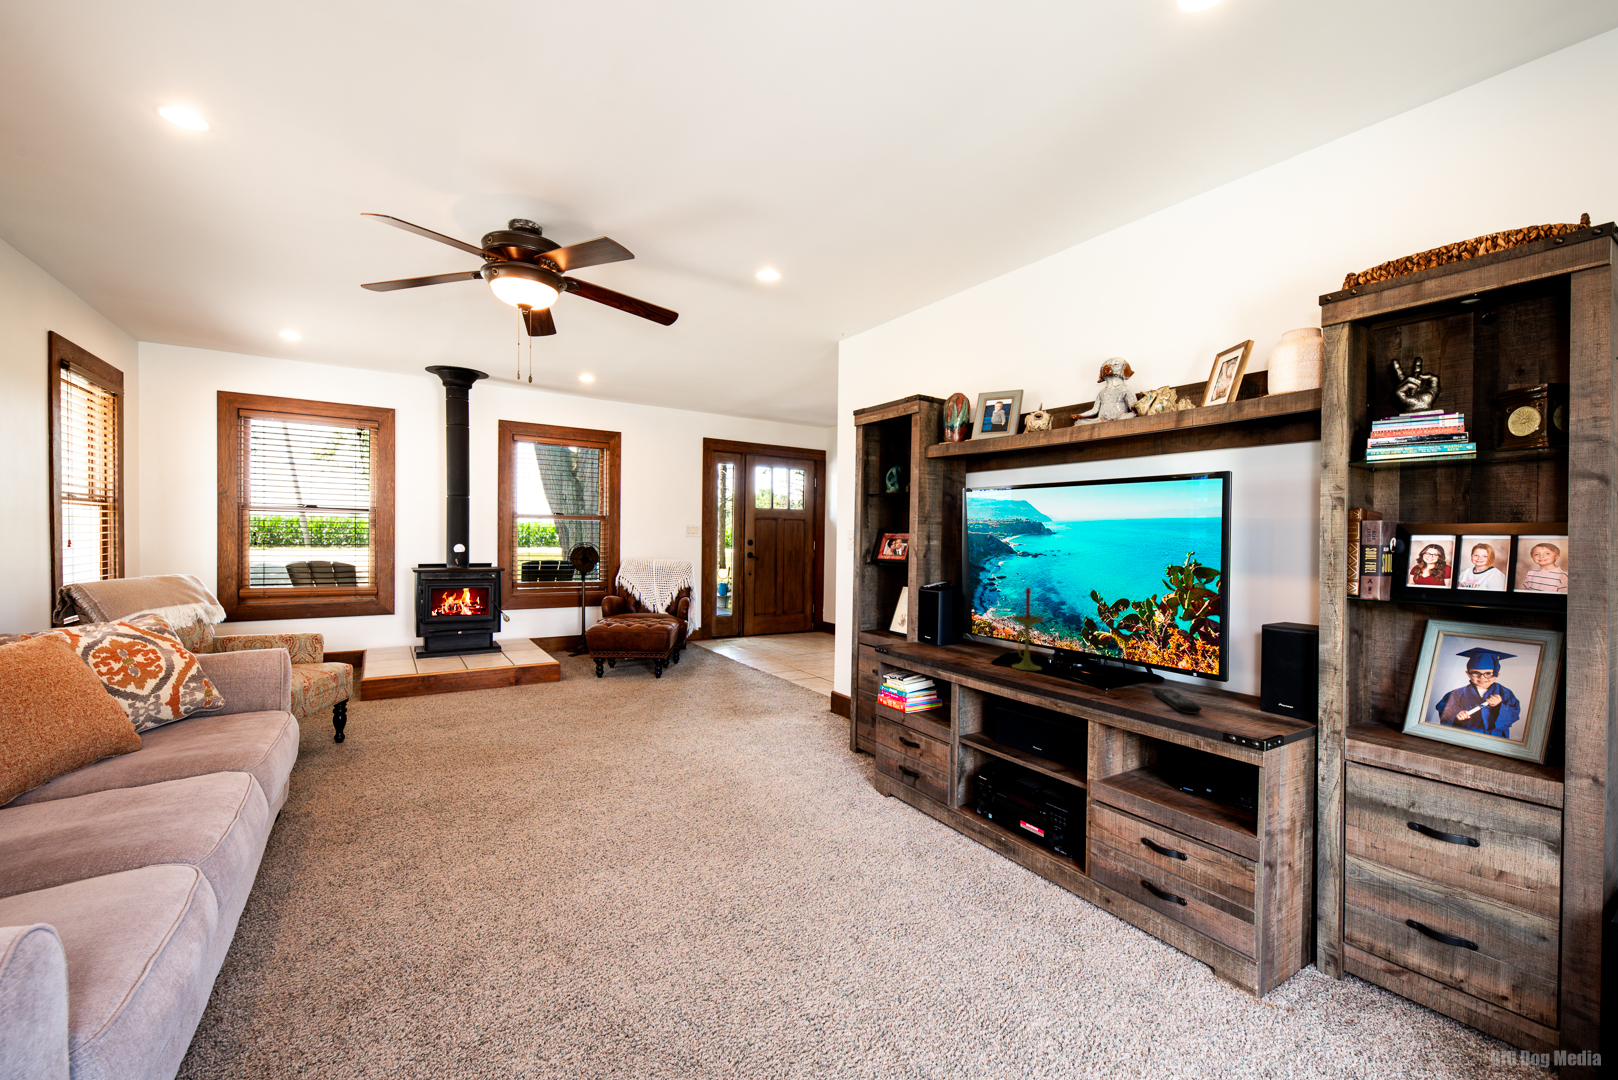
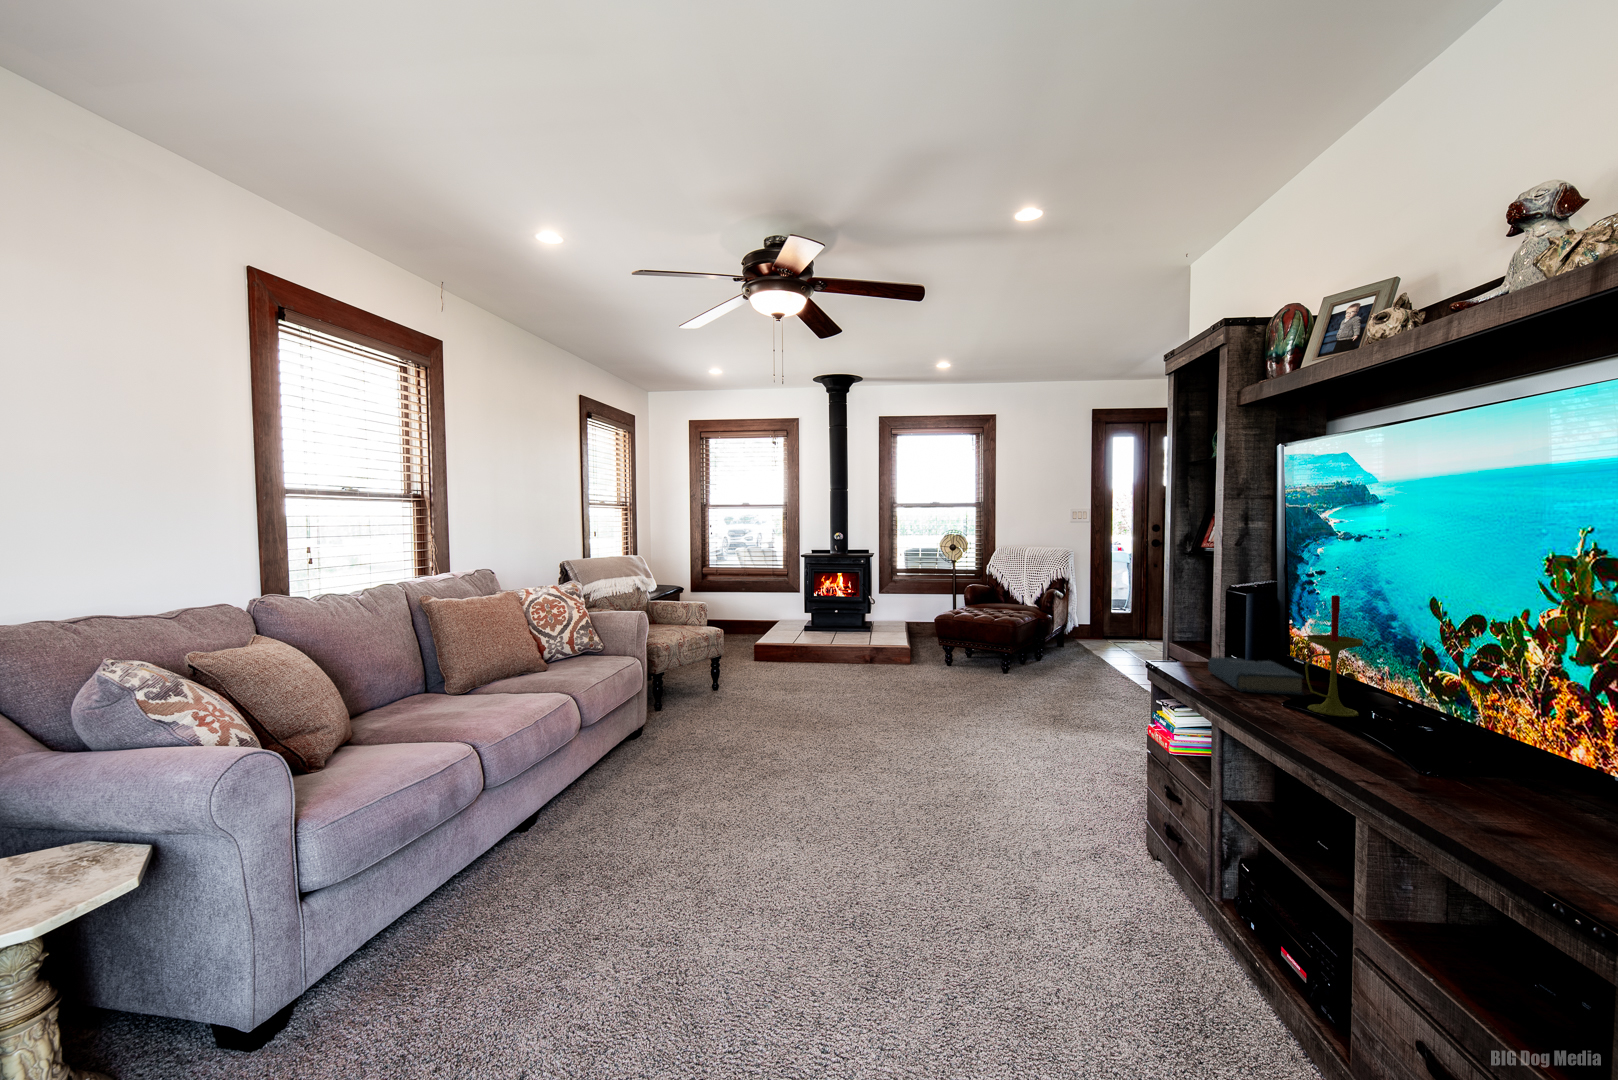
hardback book: none [925,638,997,662] -> present [1208,657,1304,695]
remote control: present [1152,688,1201,714] -> none [1488,770,1545,821]

